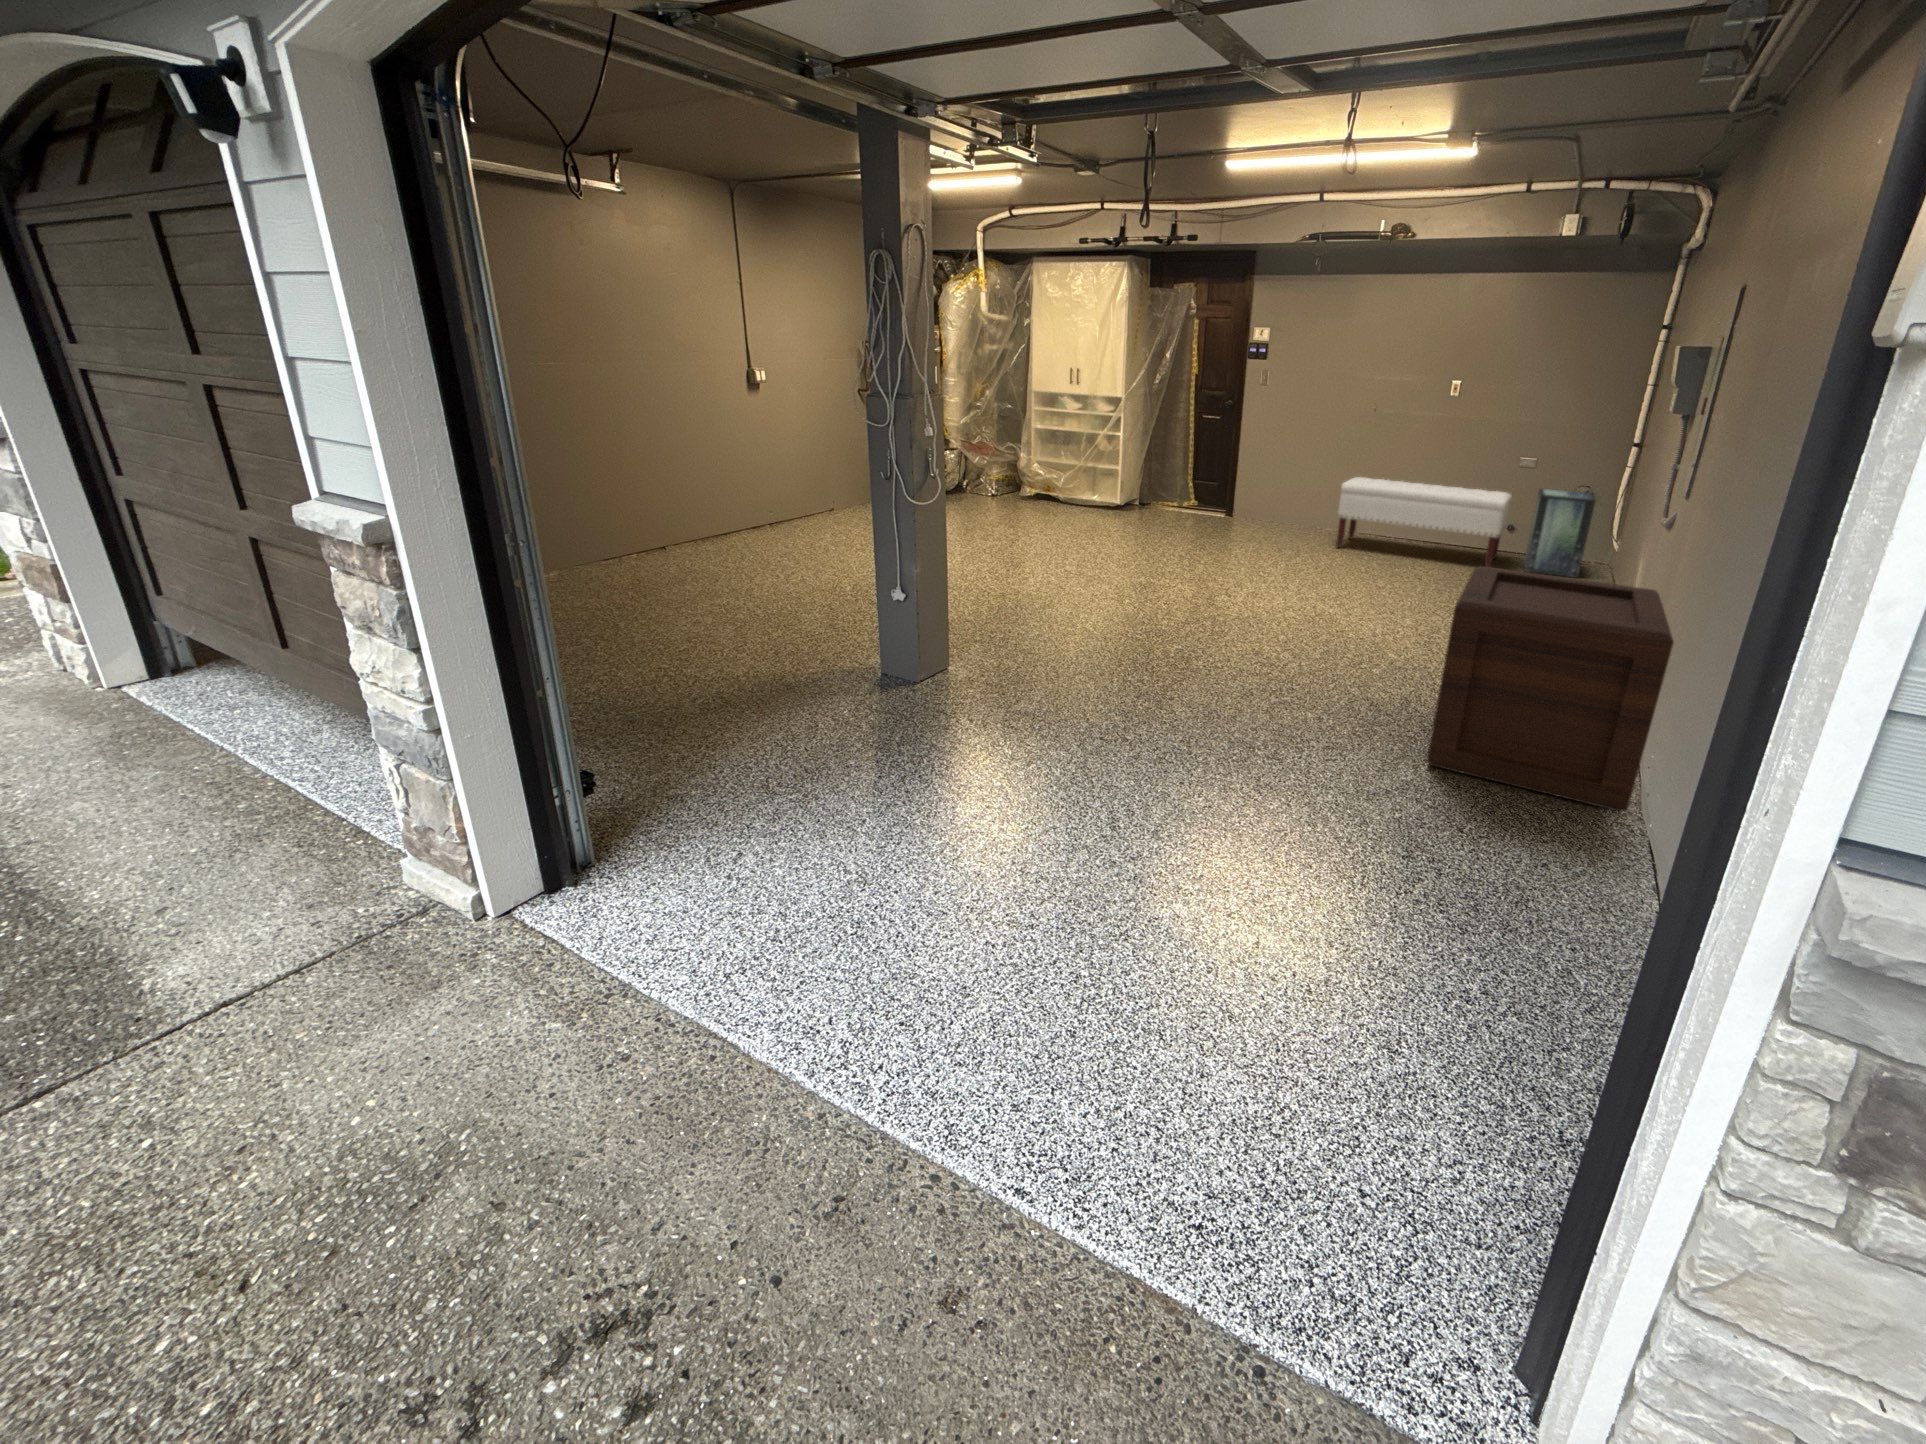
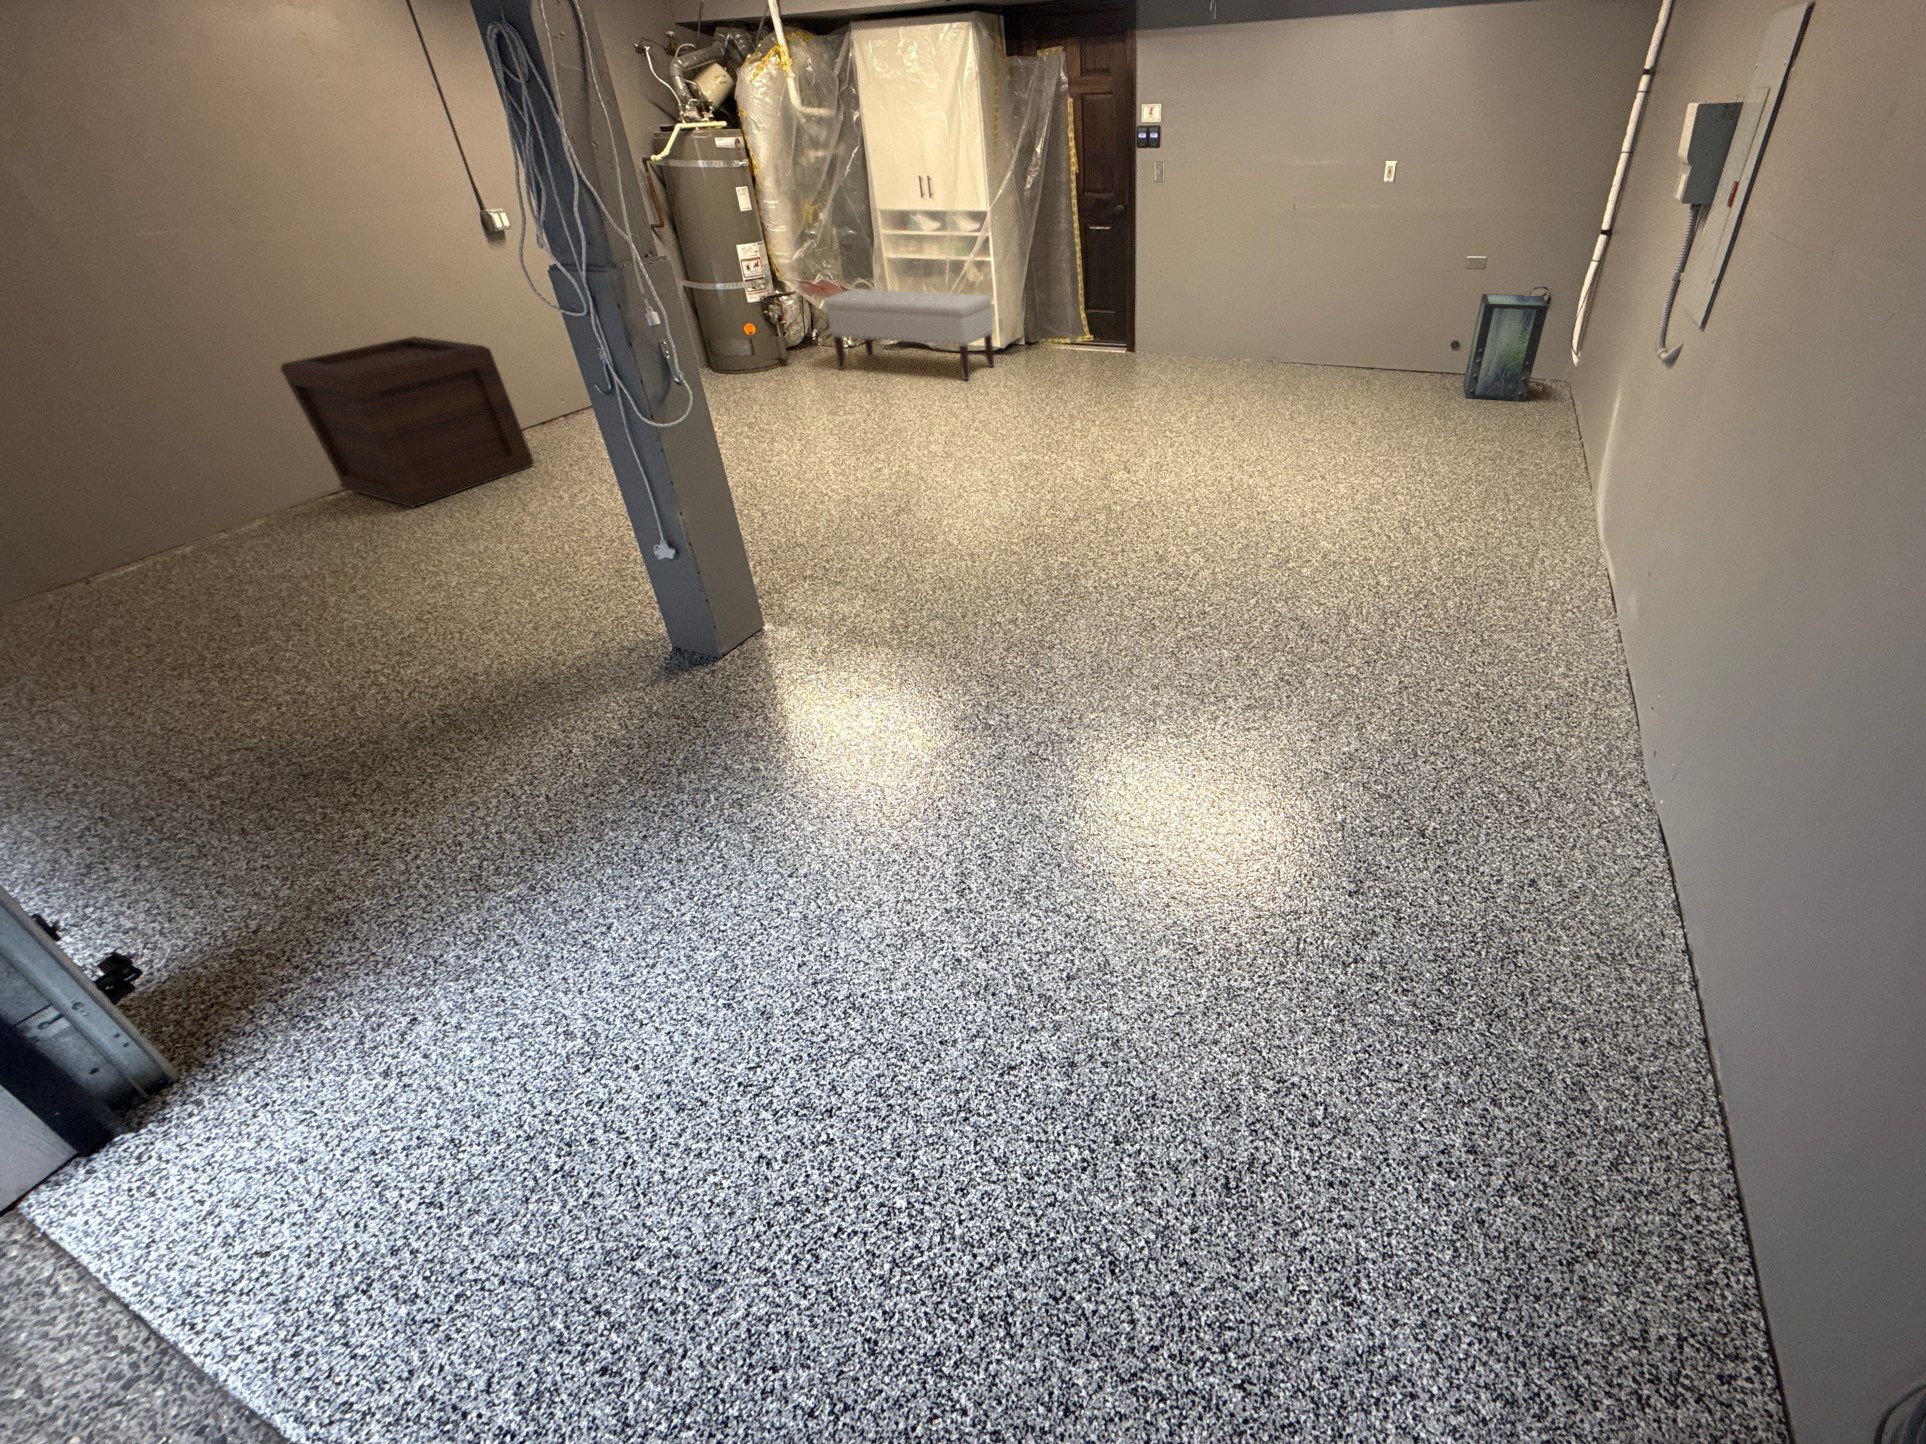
bench: present [1336,477,1512,567] -> present [825,289,994,380]
wooden crate: present [1427,566,1674,811] -> present [281,336,534,507]

